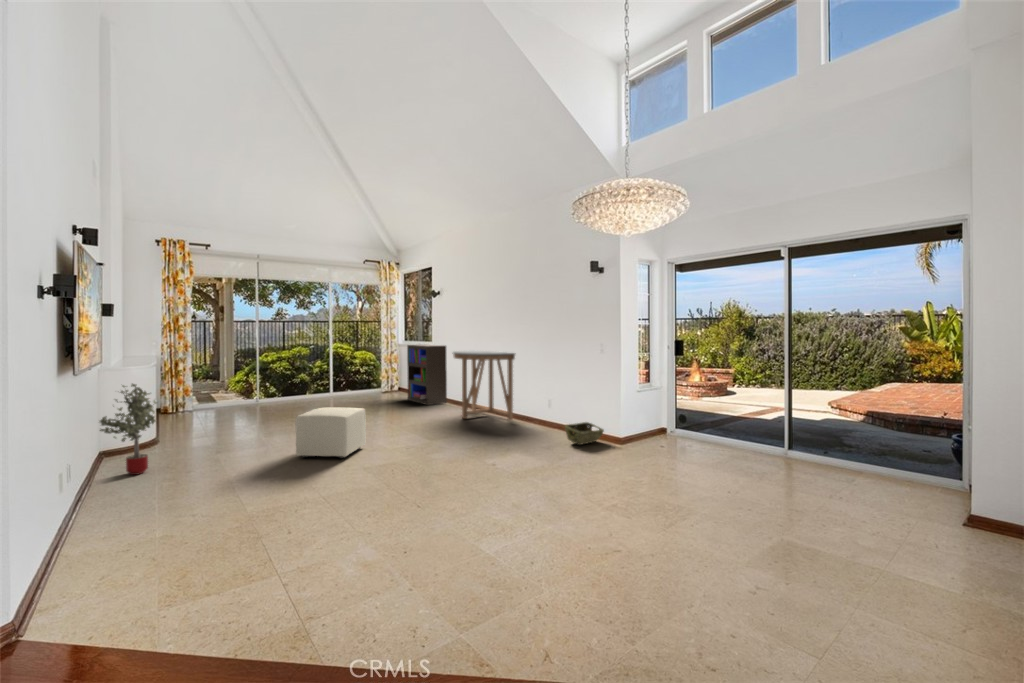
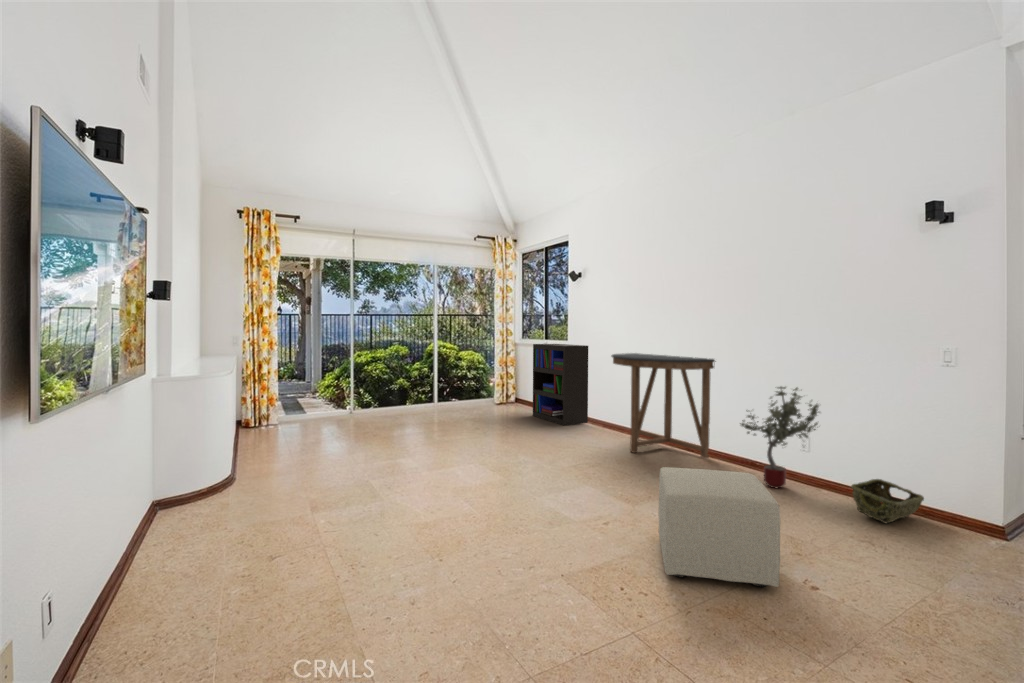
potted tree: present [99,384,157,475] -> present [740,387,819,488]
ottoman: present [295,407,366,459] -> present [658,467,780,587]

